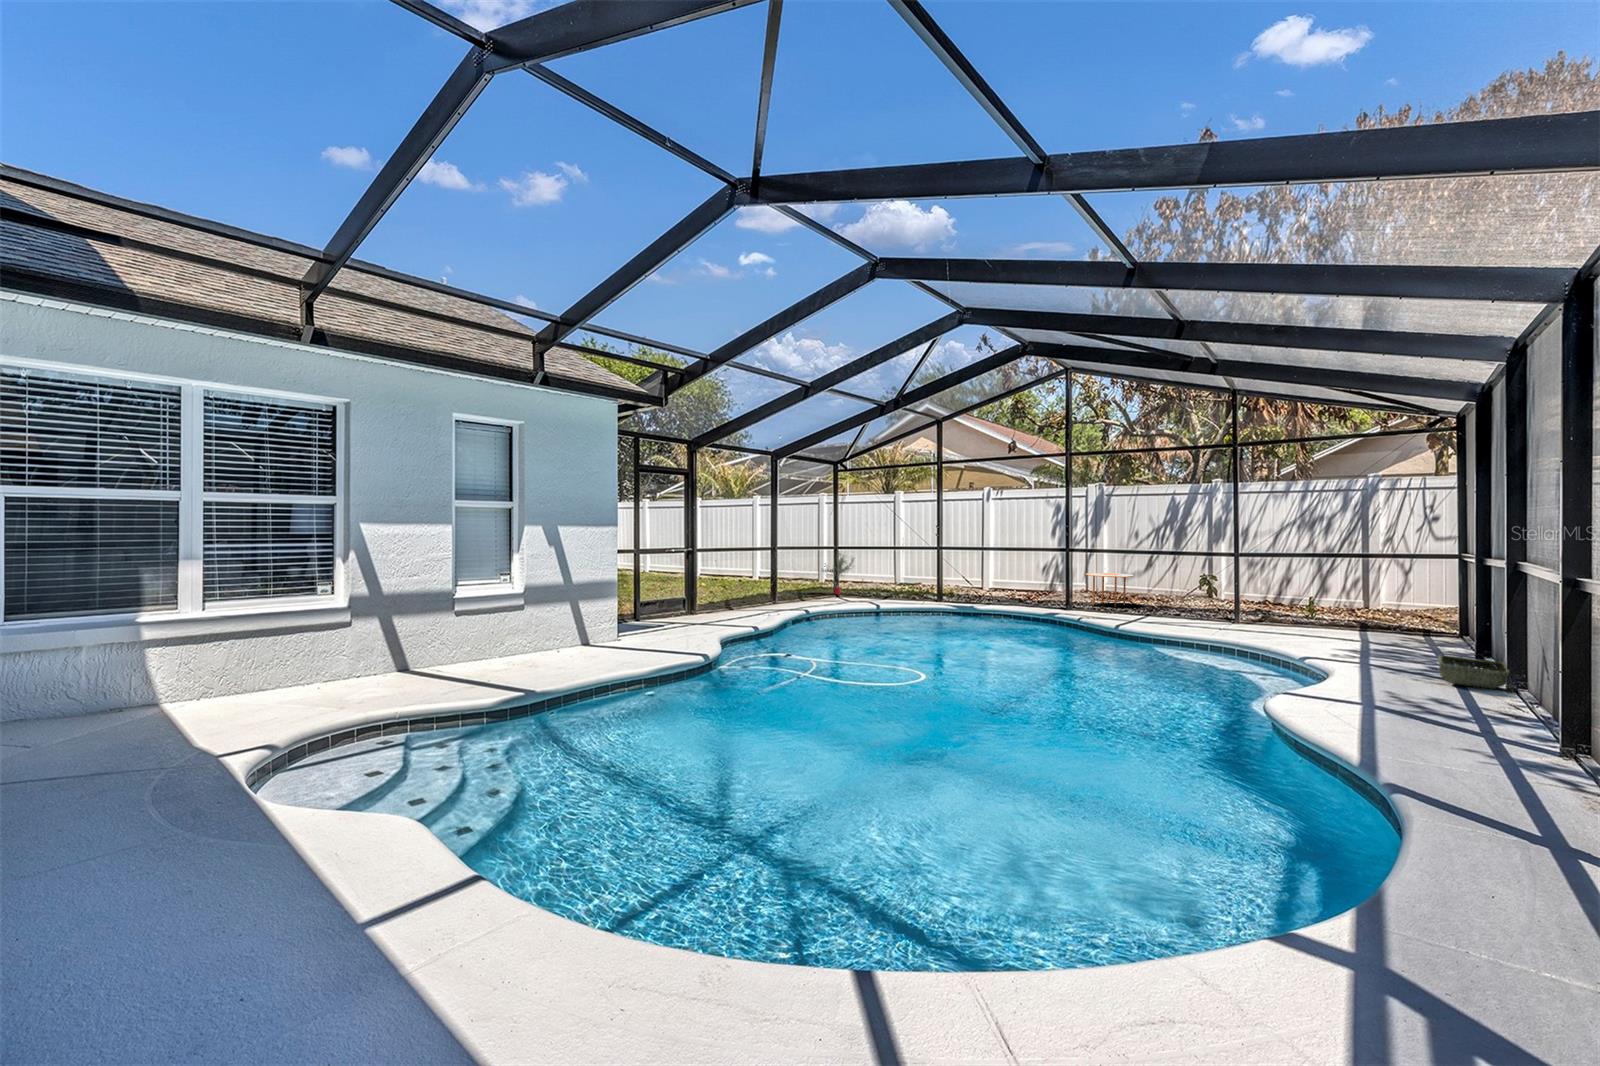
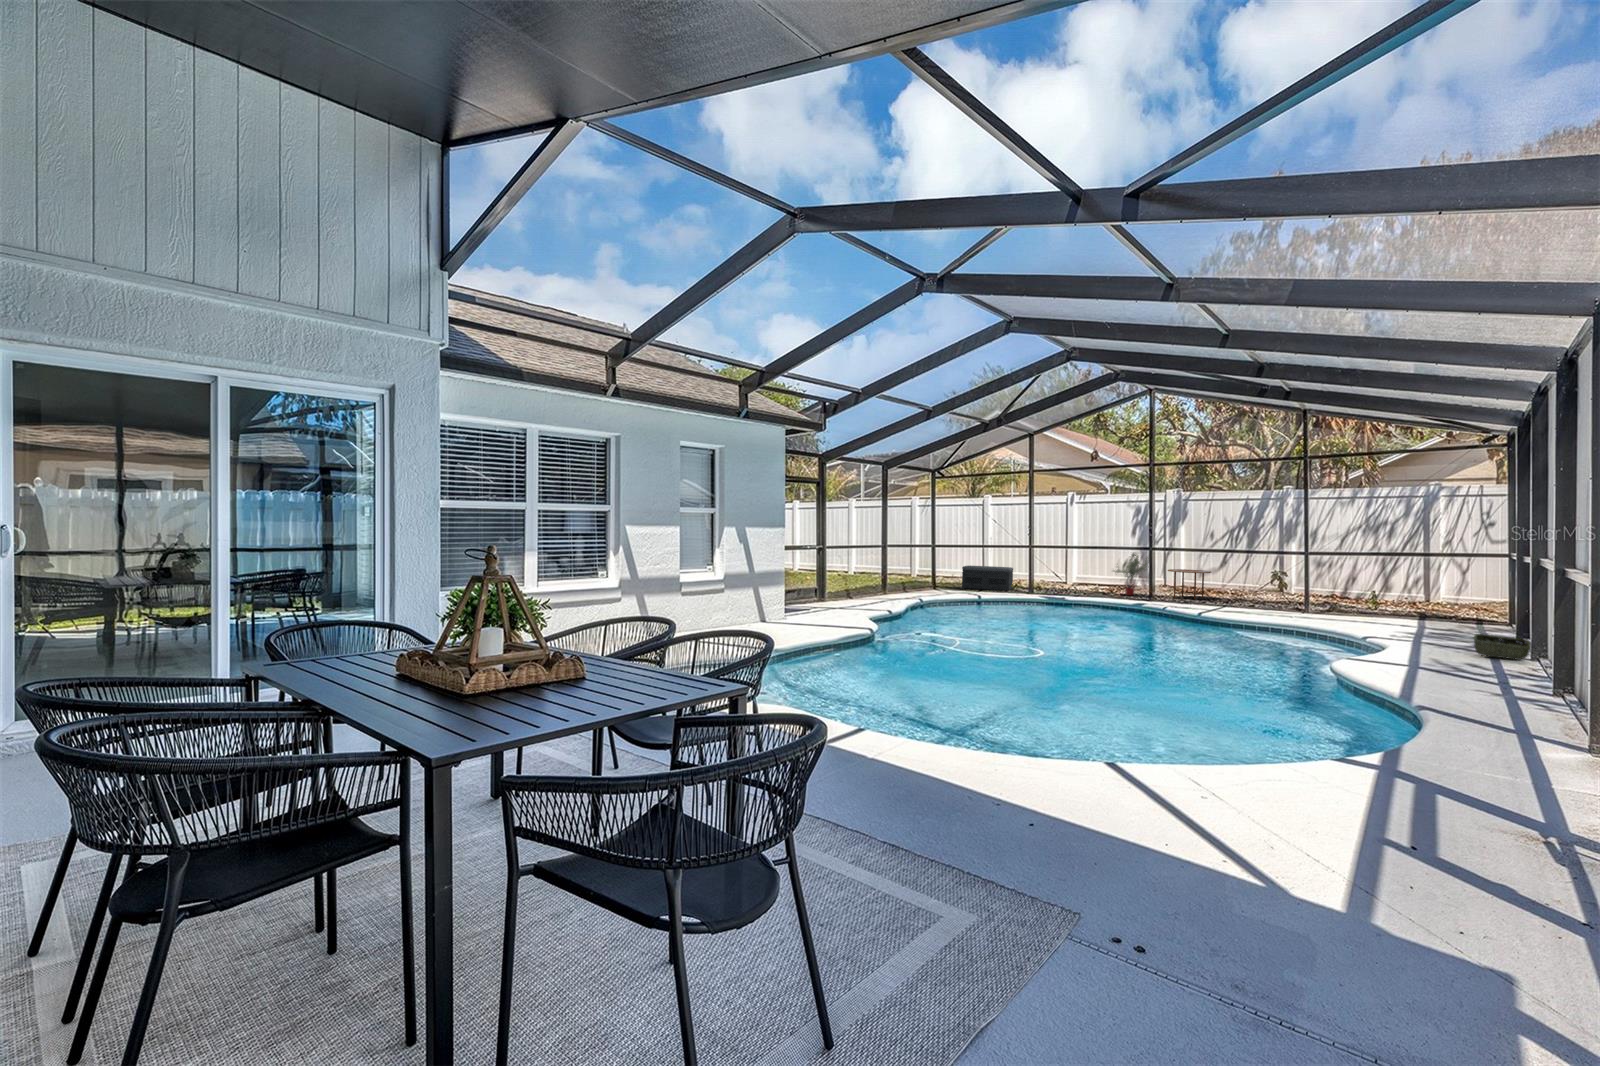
potted tree: present [823,553,854,595] -> present [1113,553,1147,596]
storage bench: none [862,570,919,599] -> present [962,566,1013,591]

